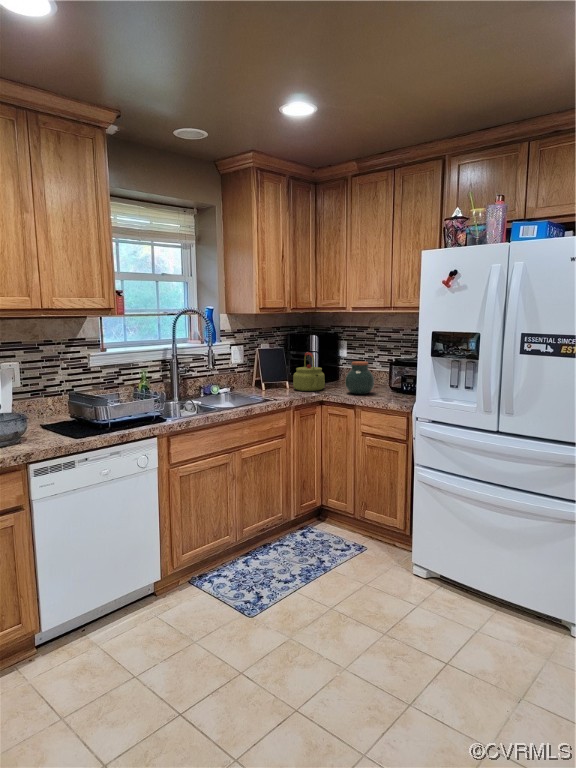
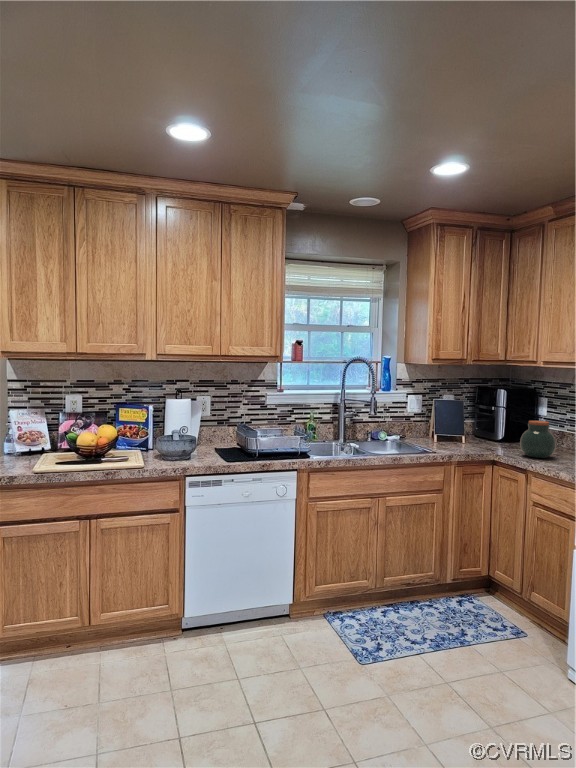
kettle: present [293,352,325,391] -> none [468,407,504,449]

